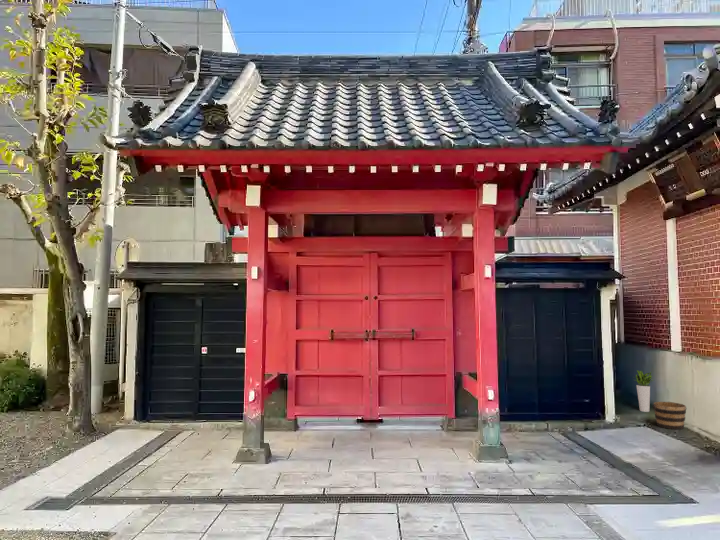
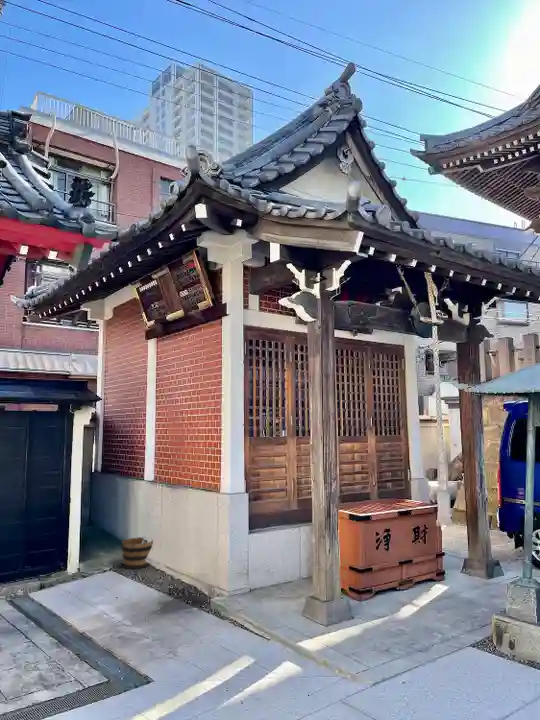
planter: present [635,370,652,412] -> none [104,504,127,551]

